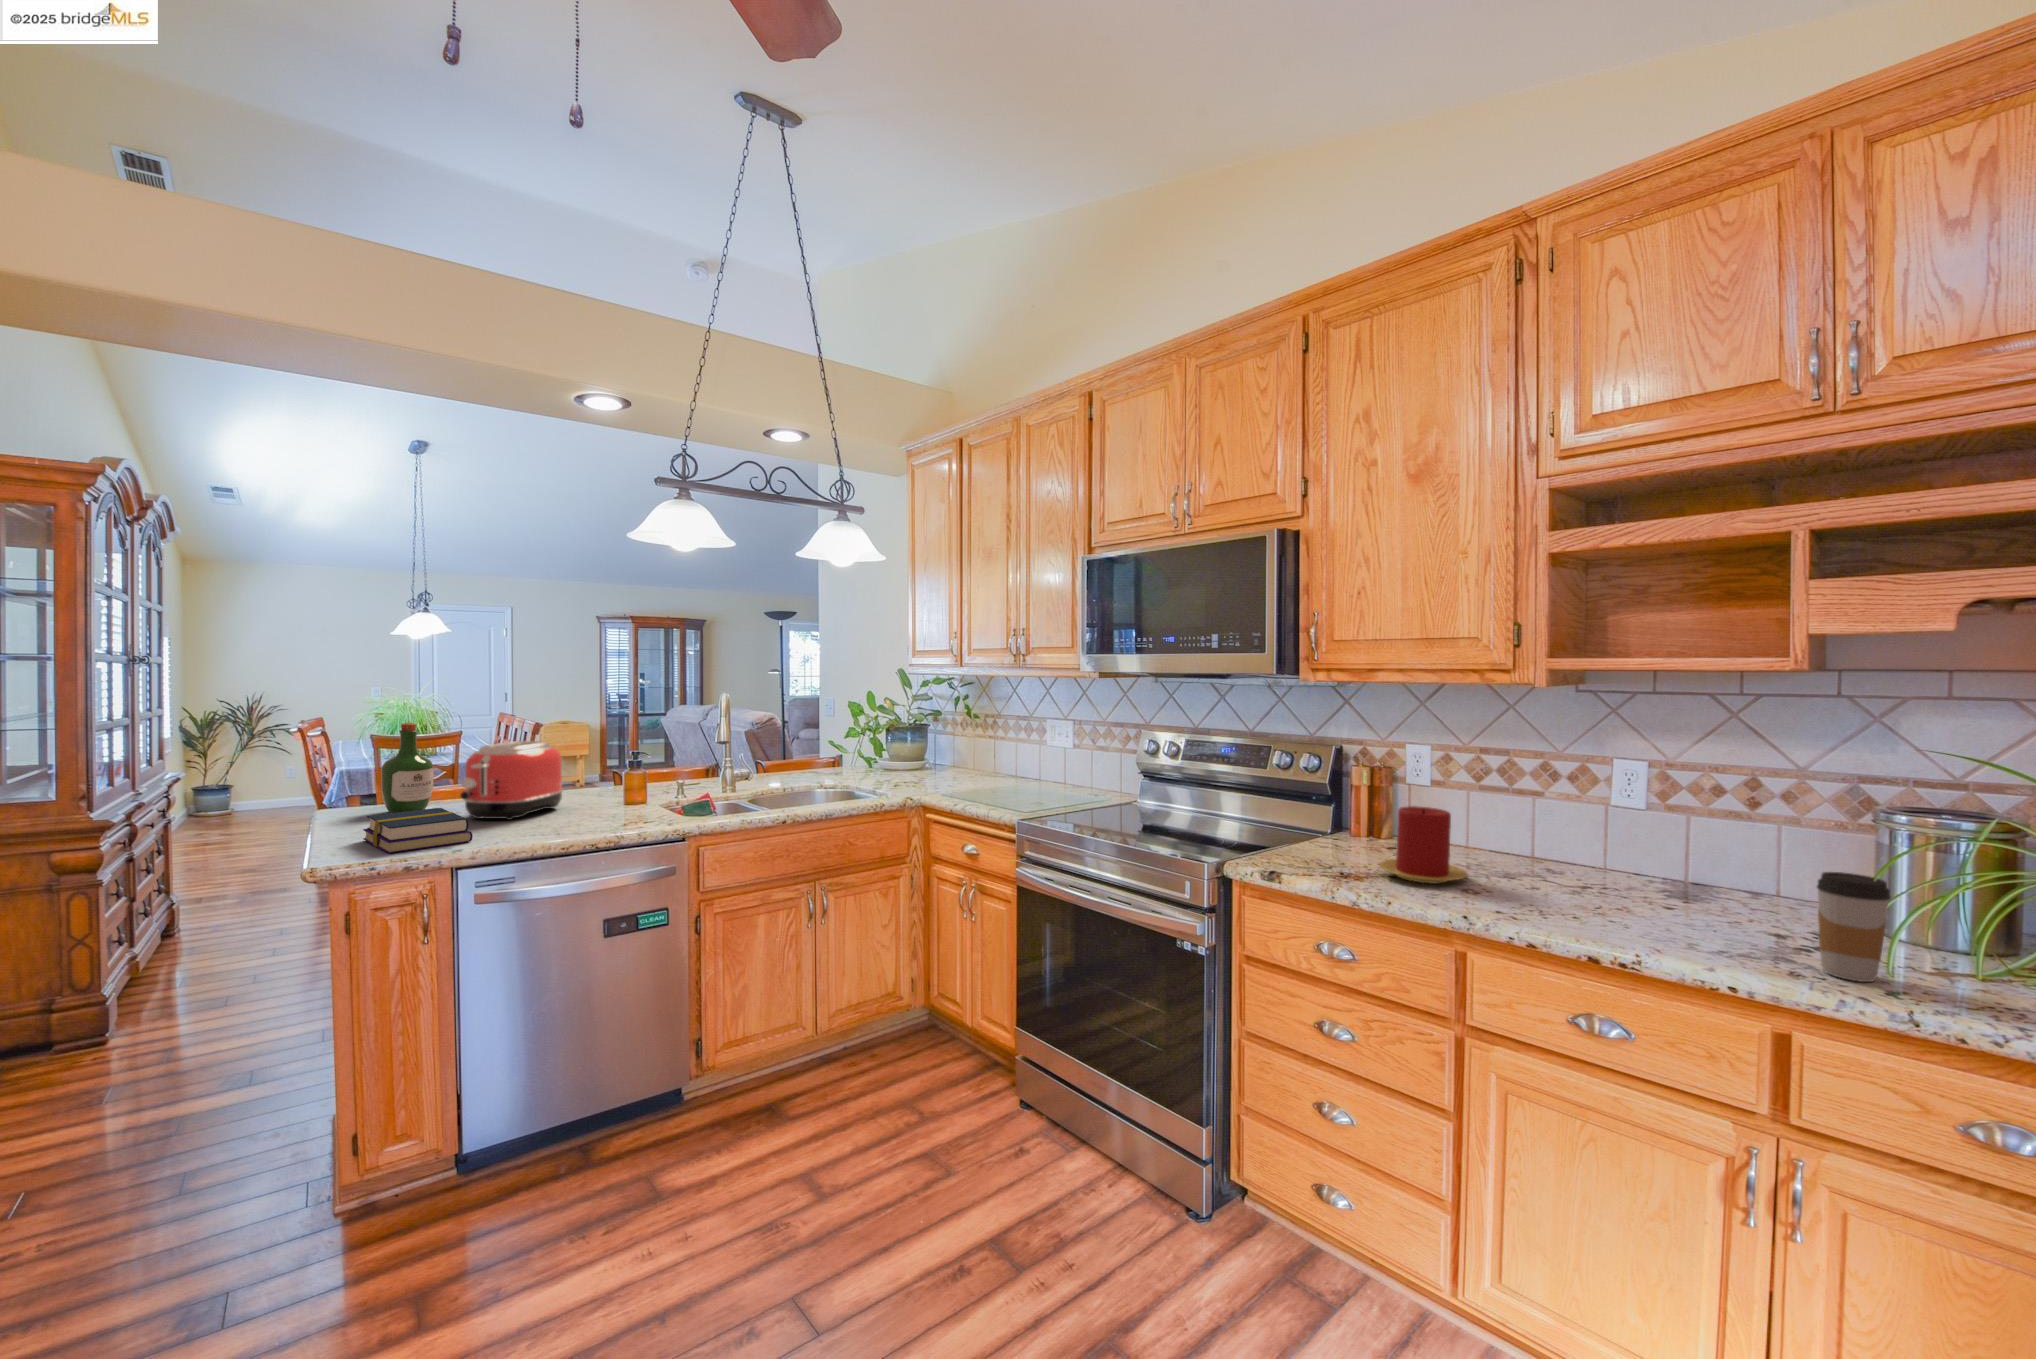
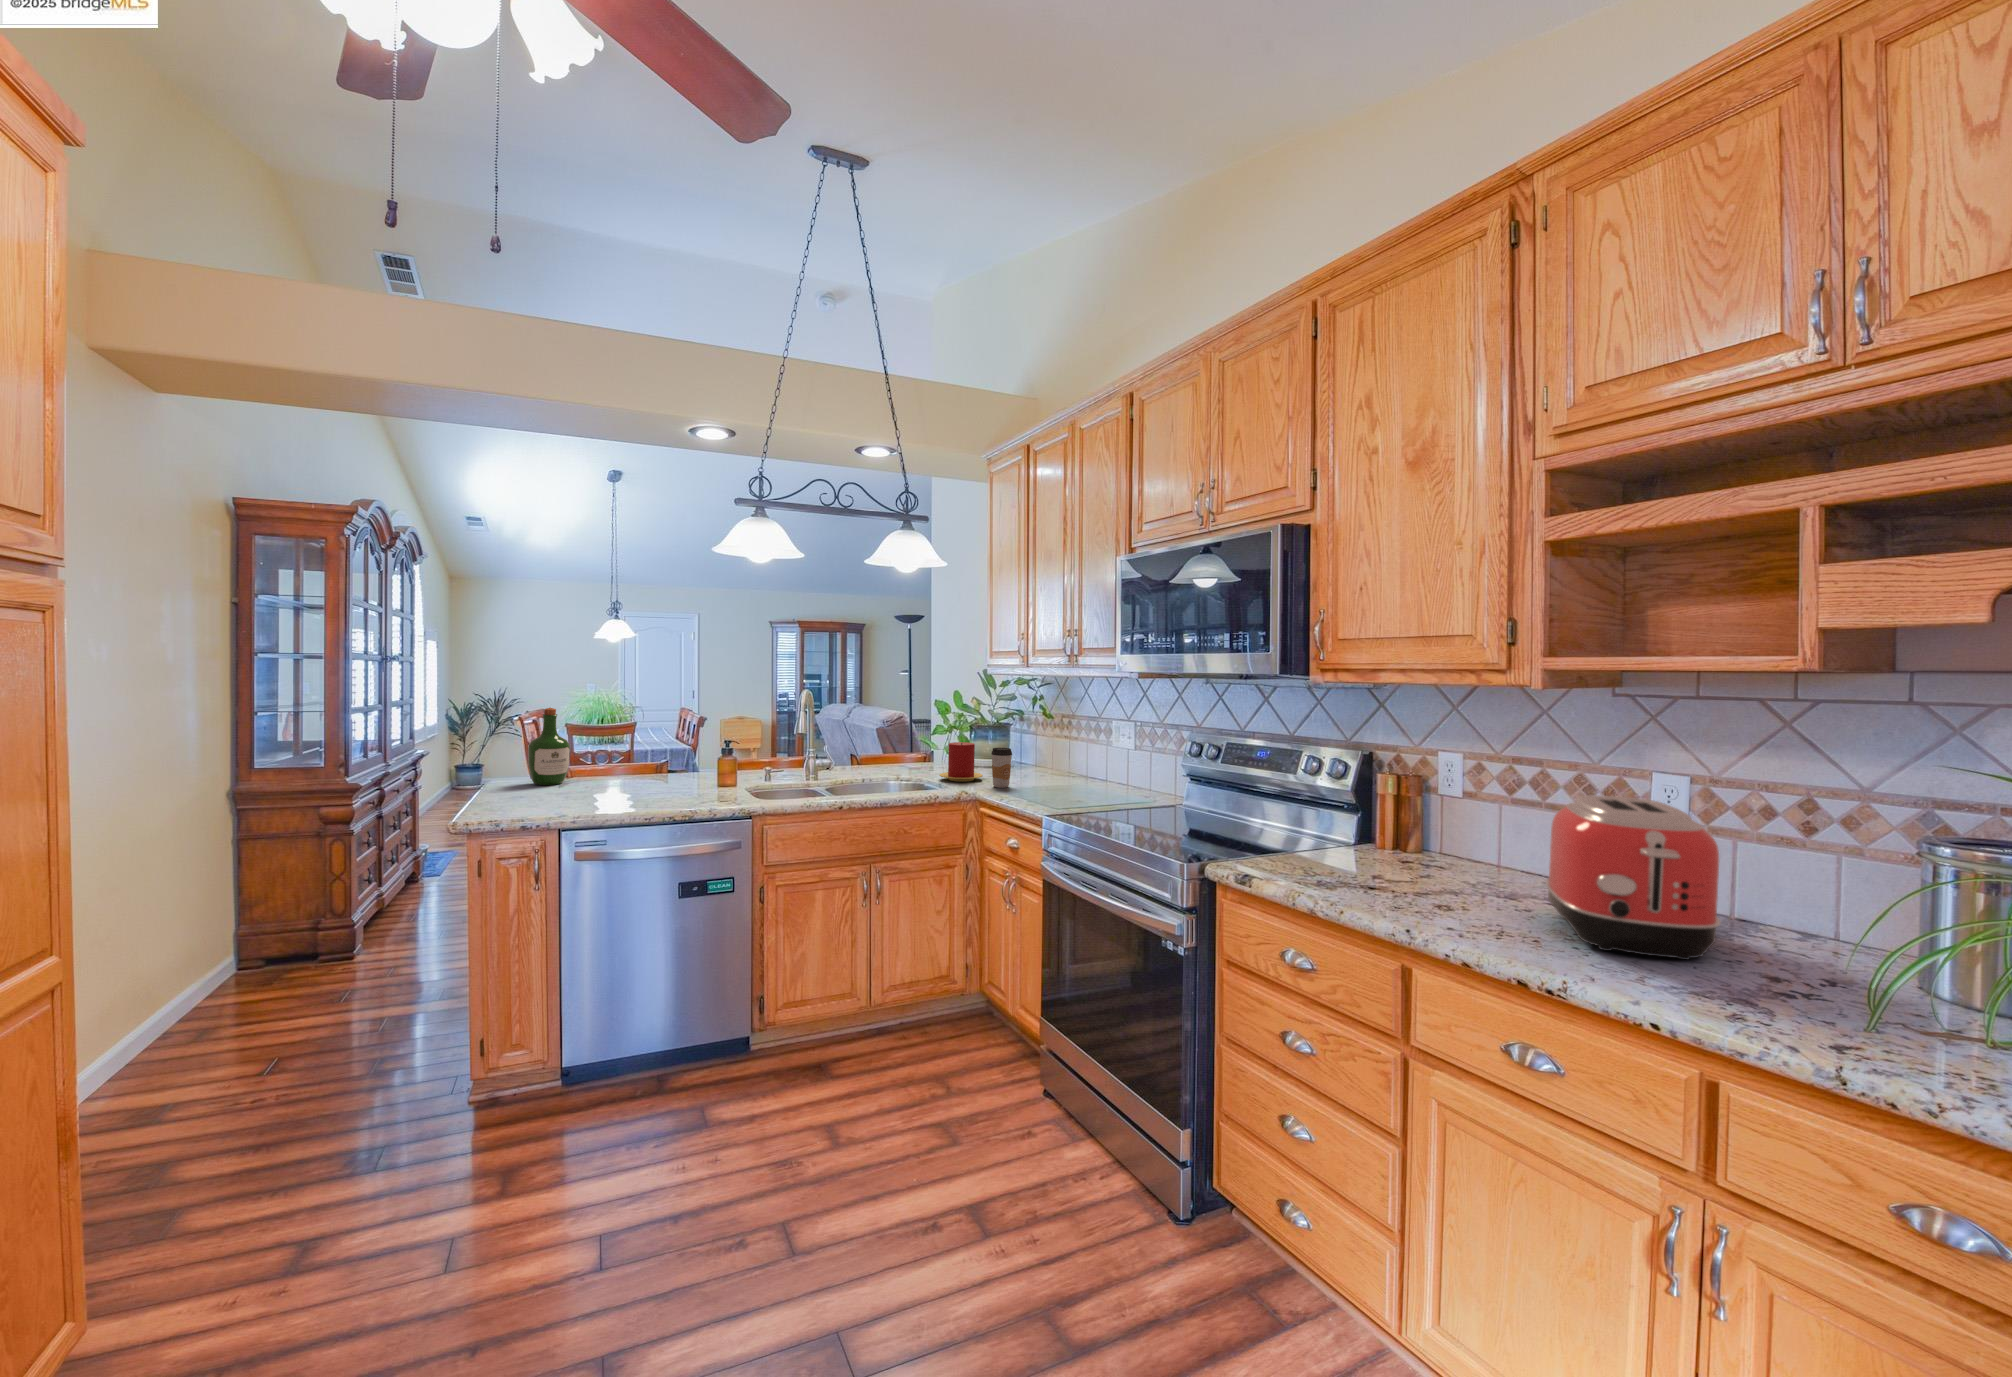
toaster: present [460,741,563,820] -> present [1546,795,1720,960]
candle: present [1379,806,1467,883] -> present [940,742,983,781]
book: present [363,808,473,853] -> none [496,780,575,815]
coffee cup: present [1817,872,1890,982] -> present [991,748,1012,788]

